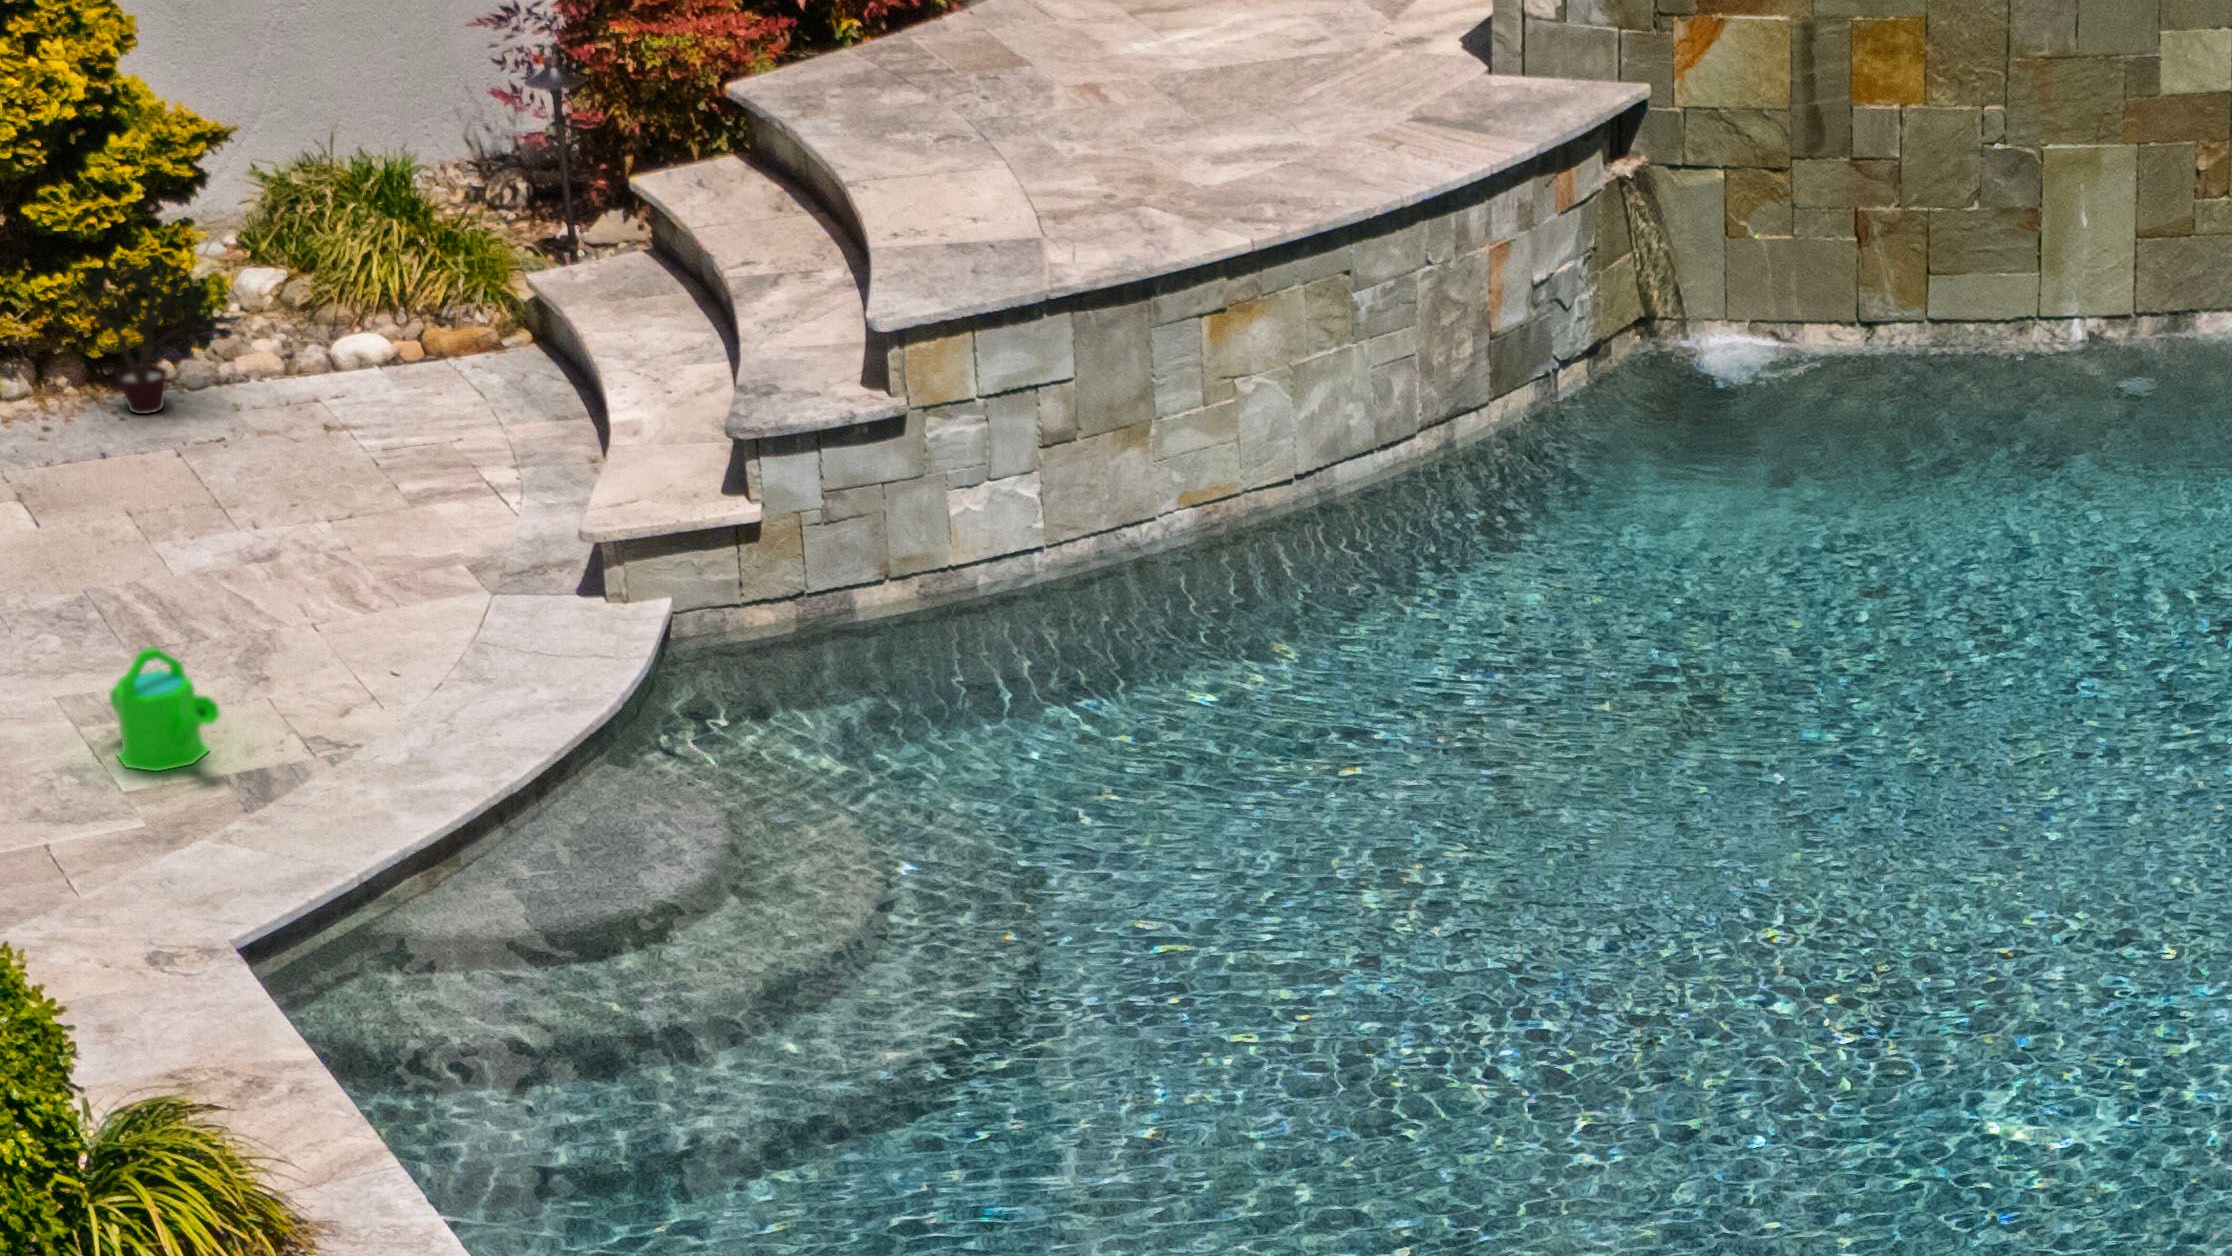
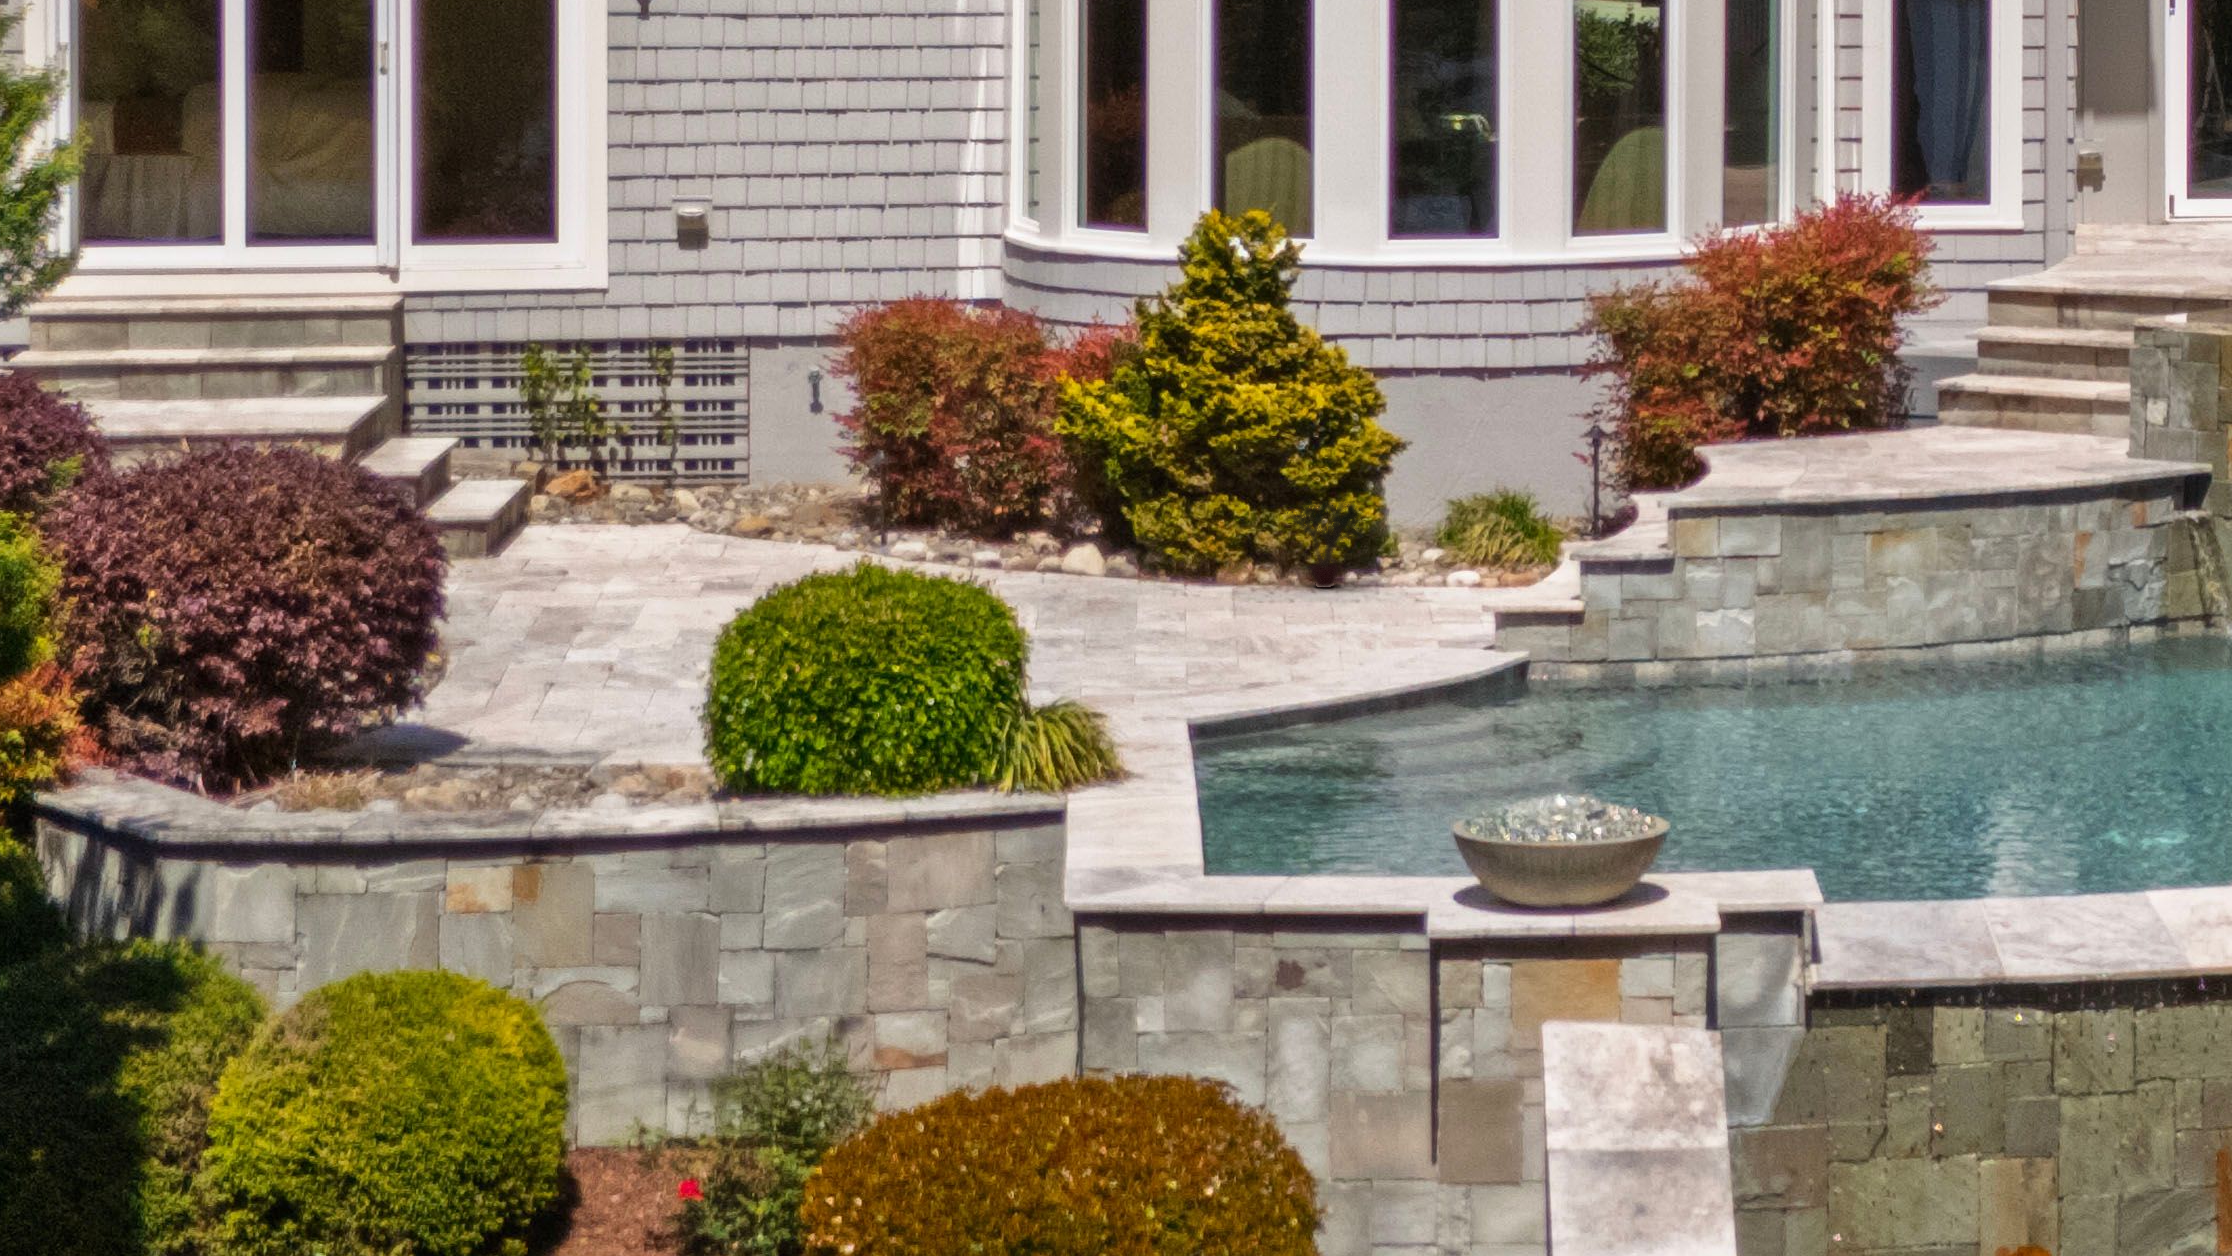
watering can: present [109,647,219,772] -> none [1194,612,1243,678]

